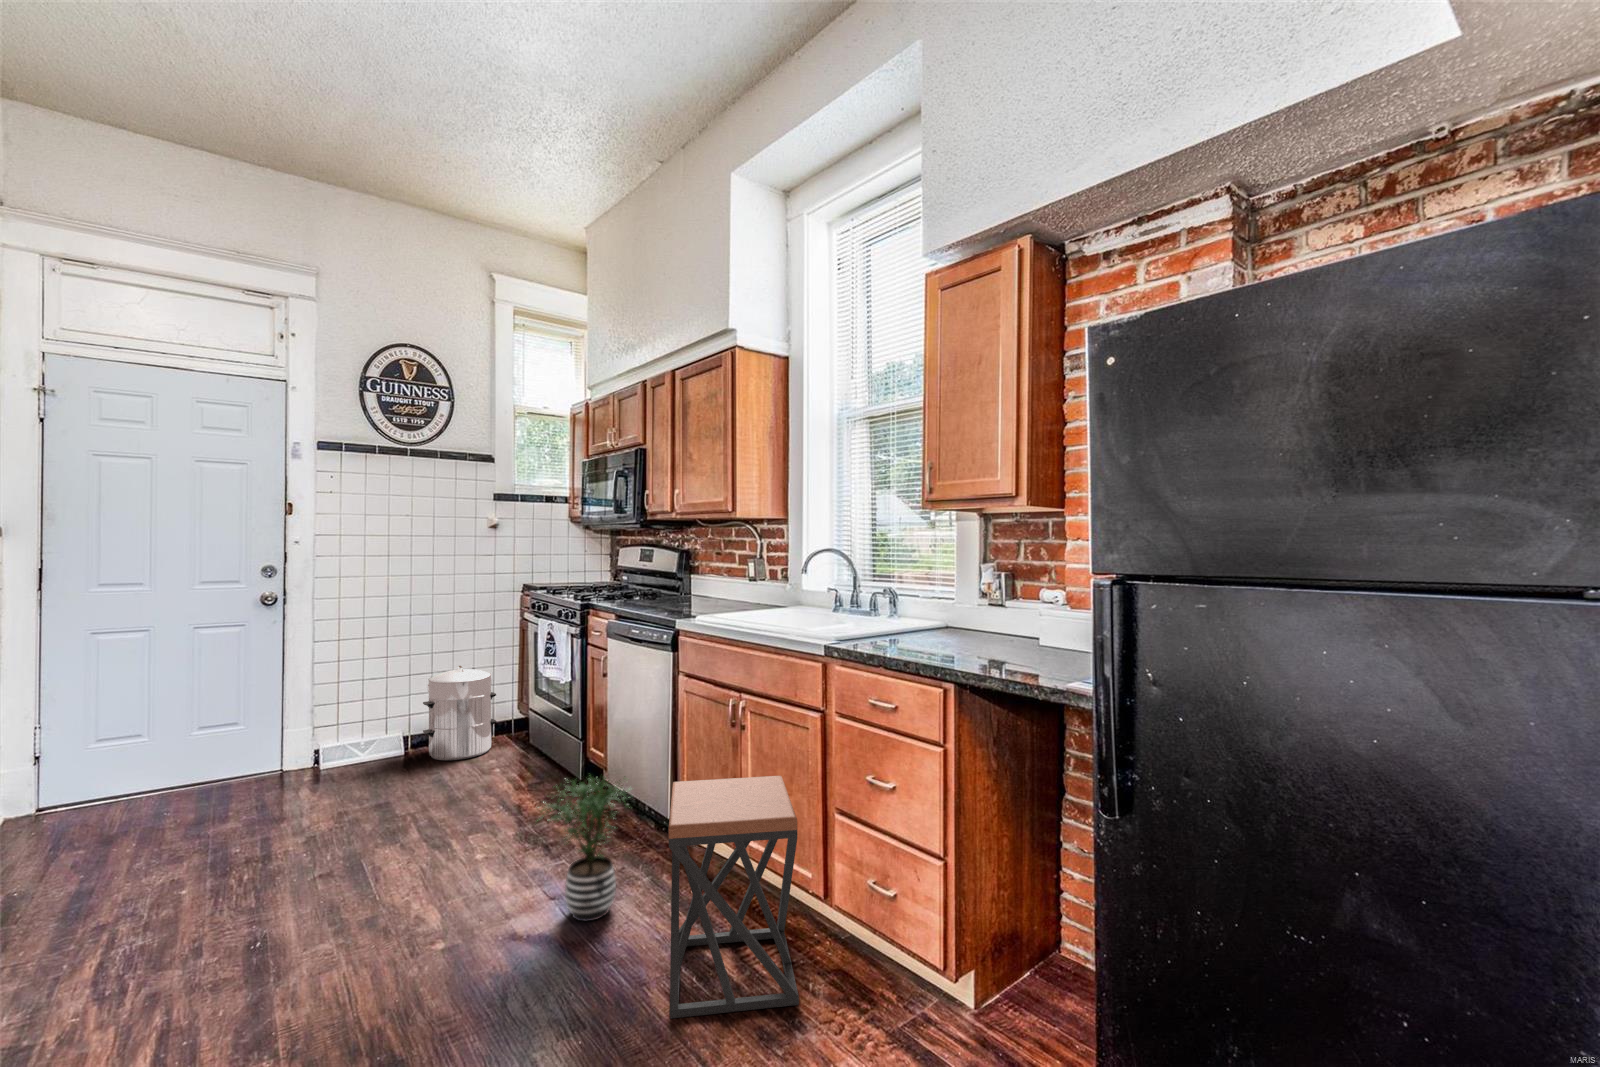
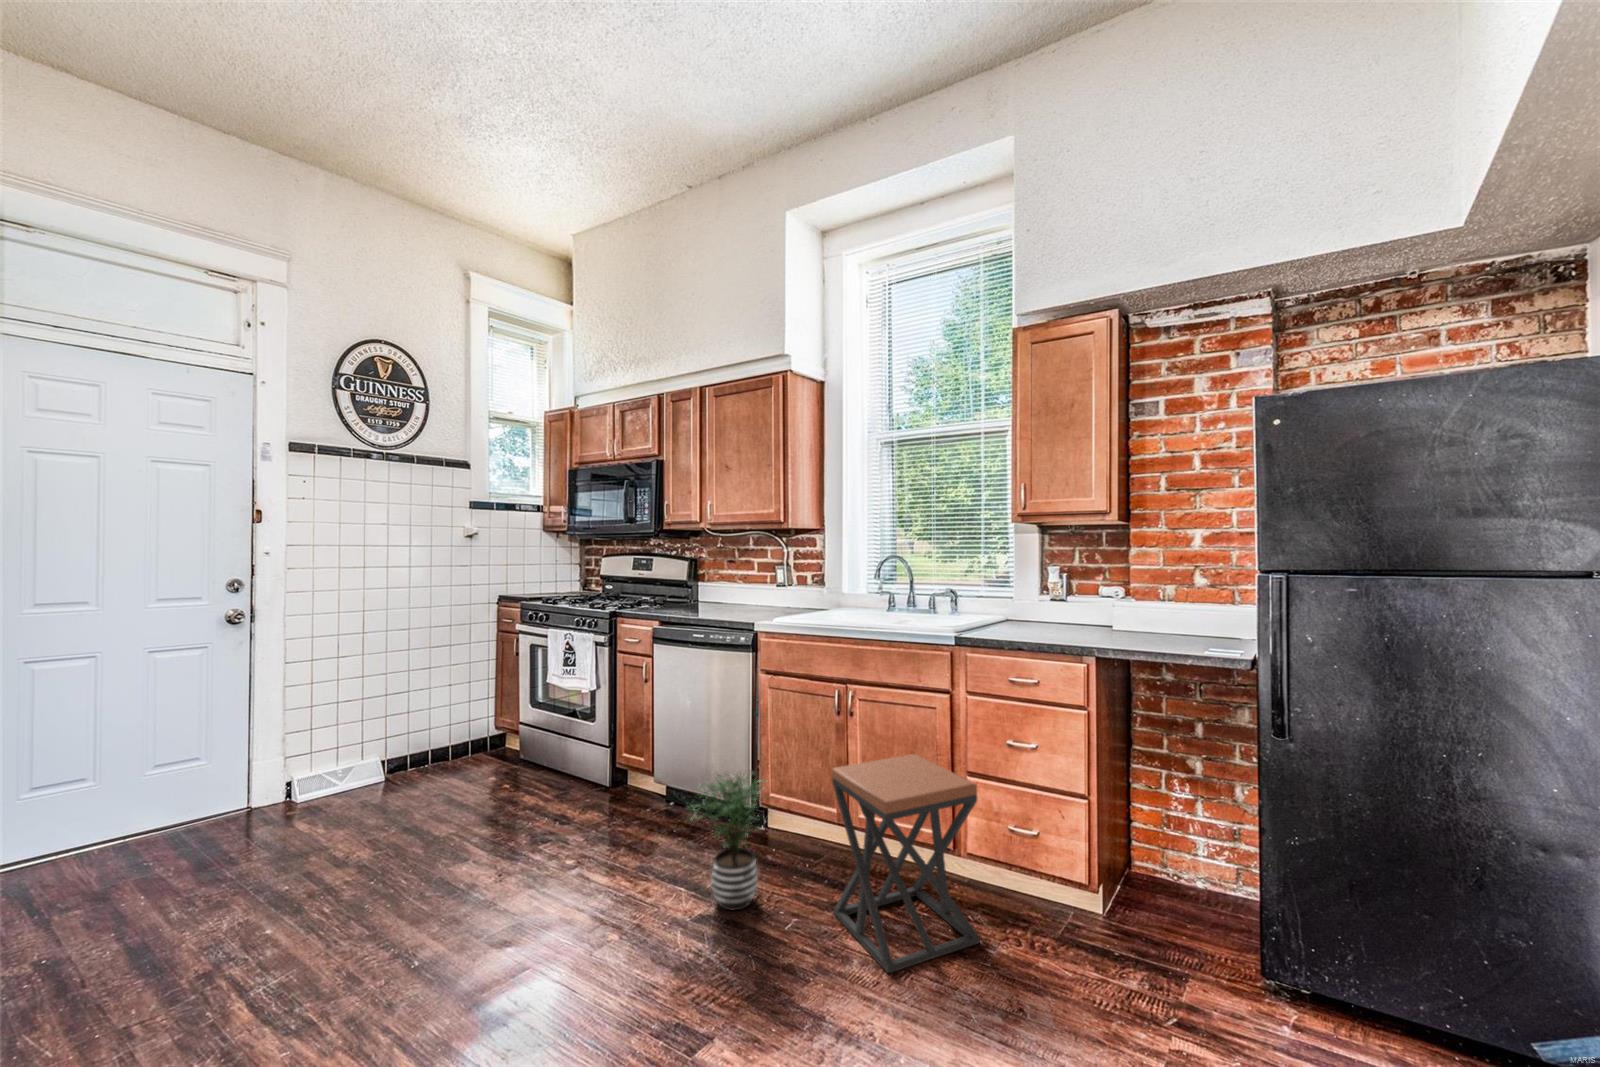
waste bin: present [423,666,496,760] -> none [409,683,485,784]

